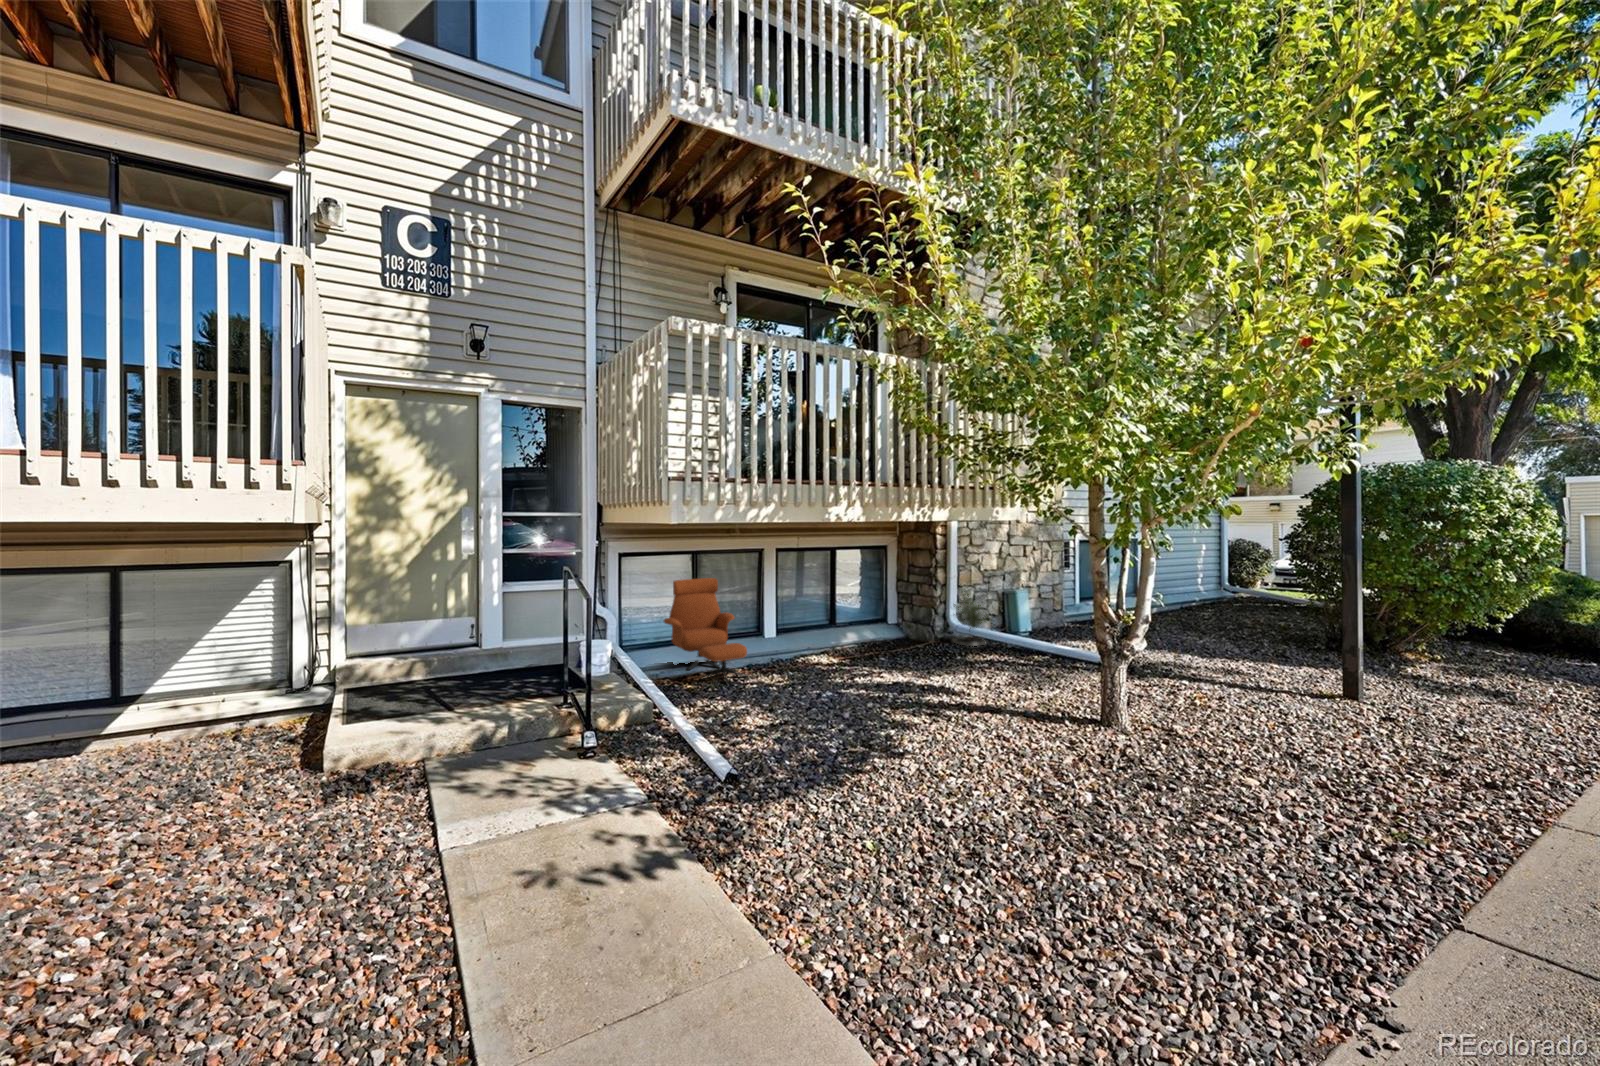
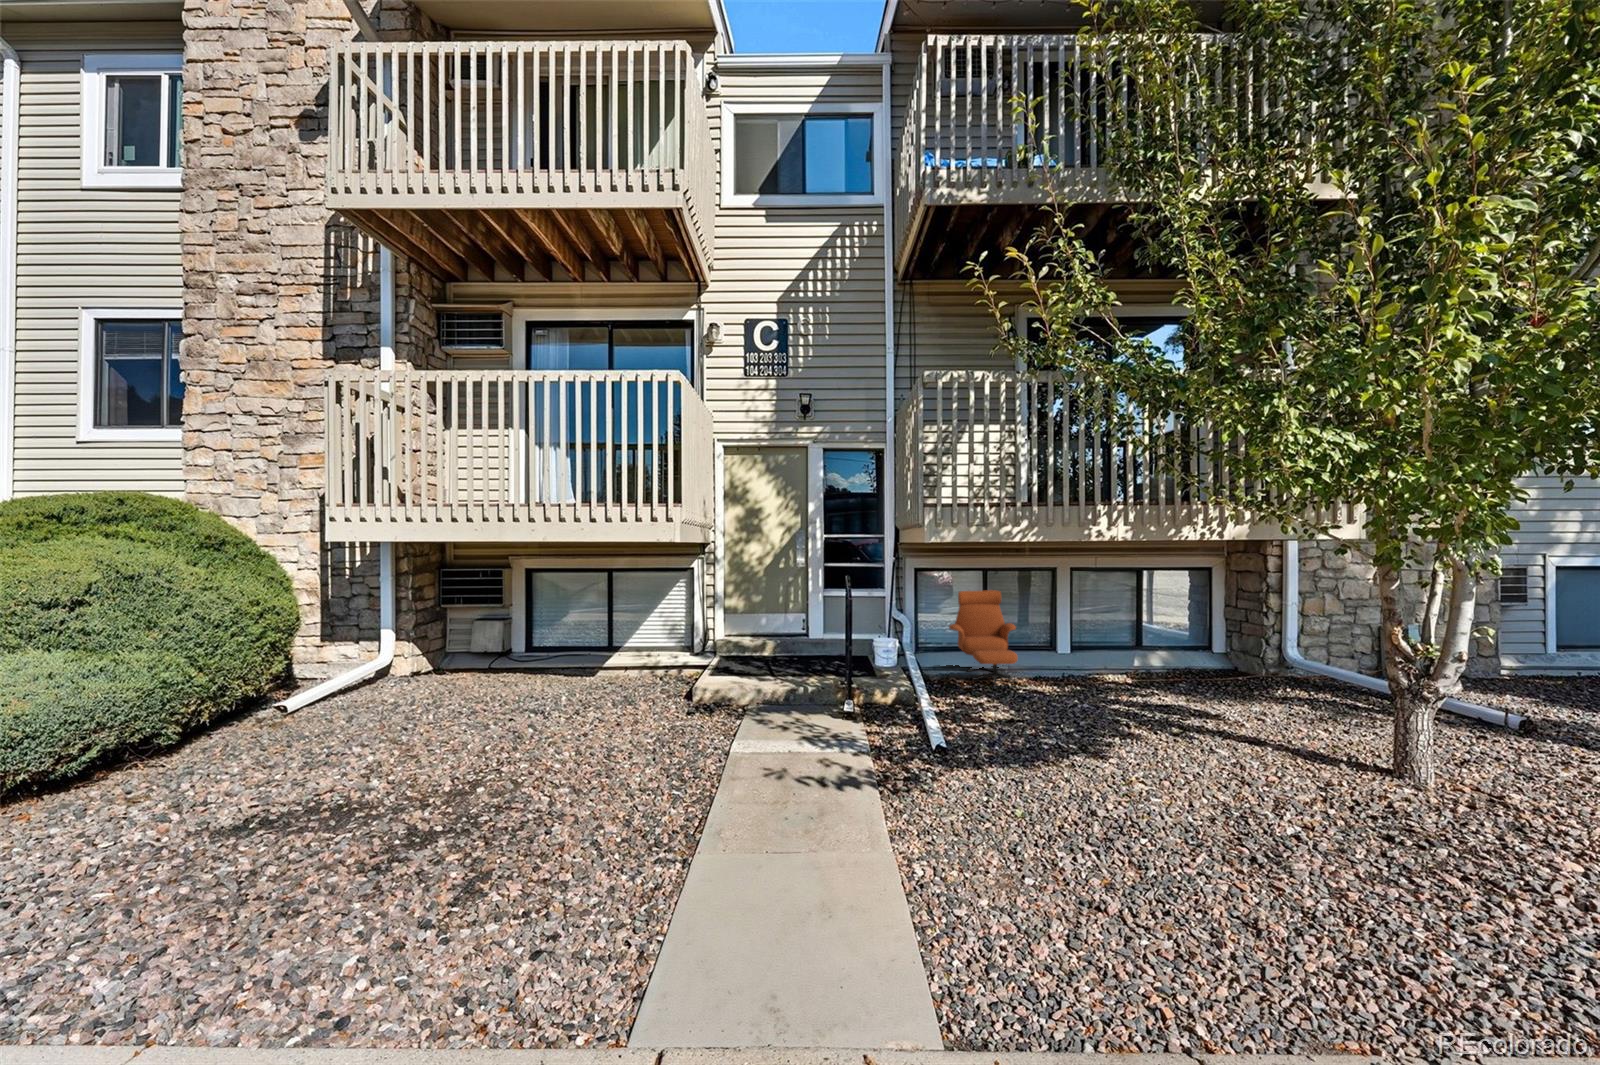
potted tree: present [953,591,987,646] -> none [1286,611,1336,682]

